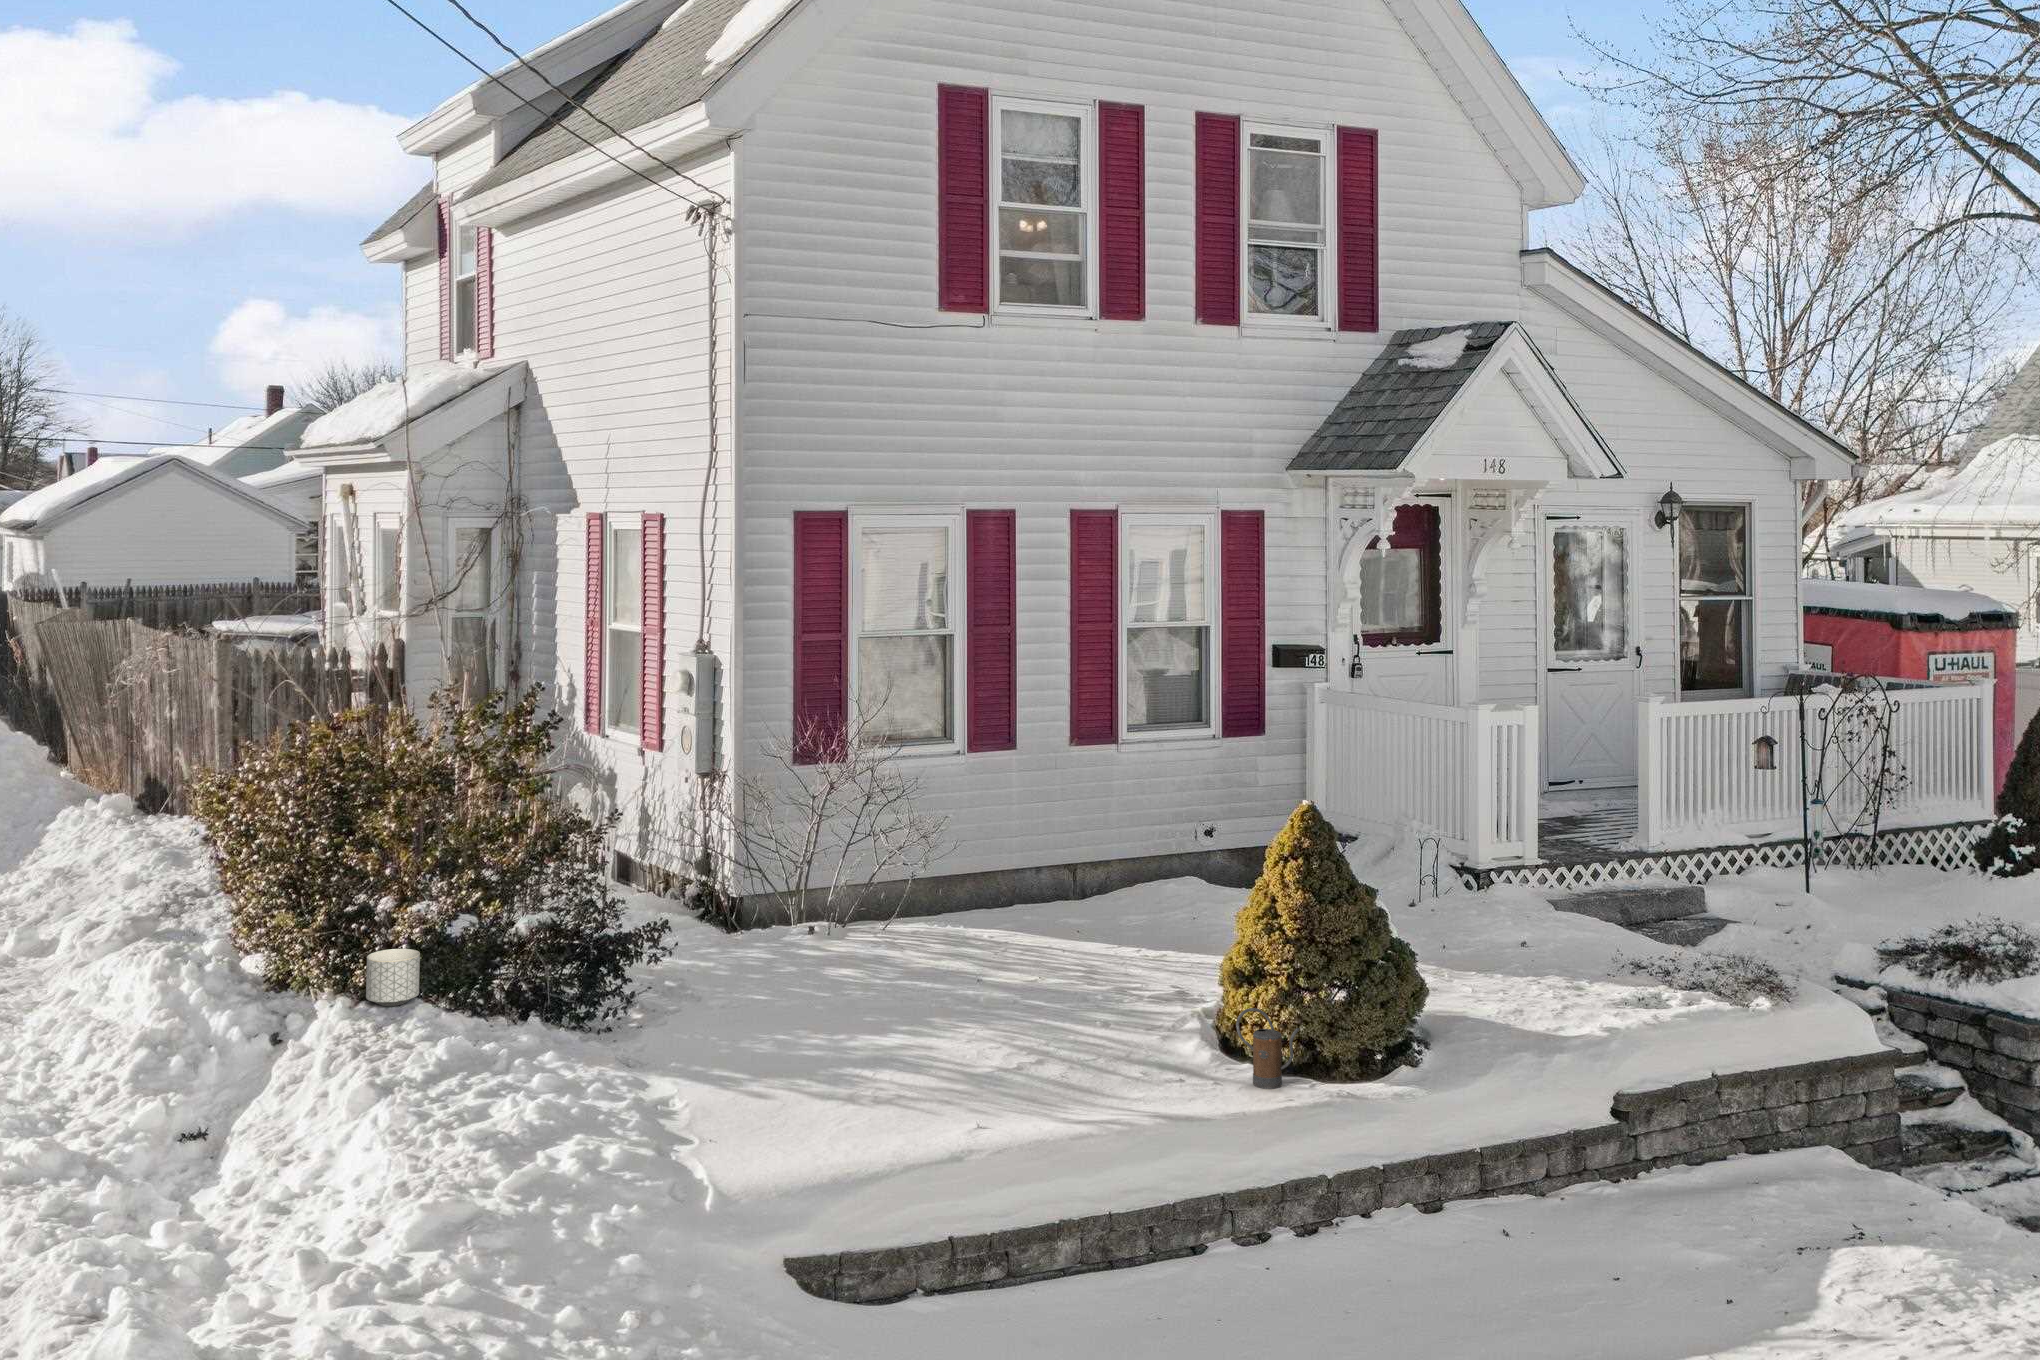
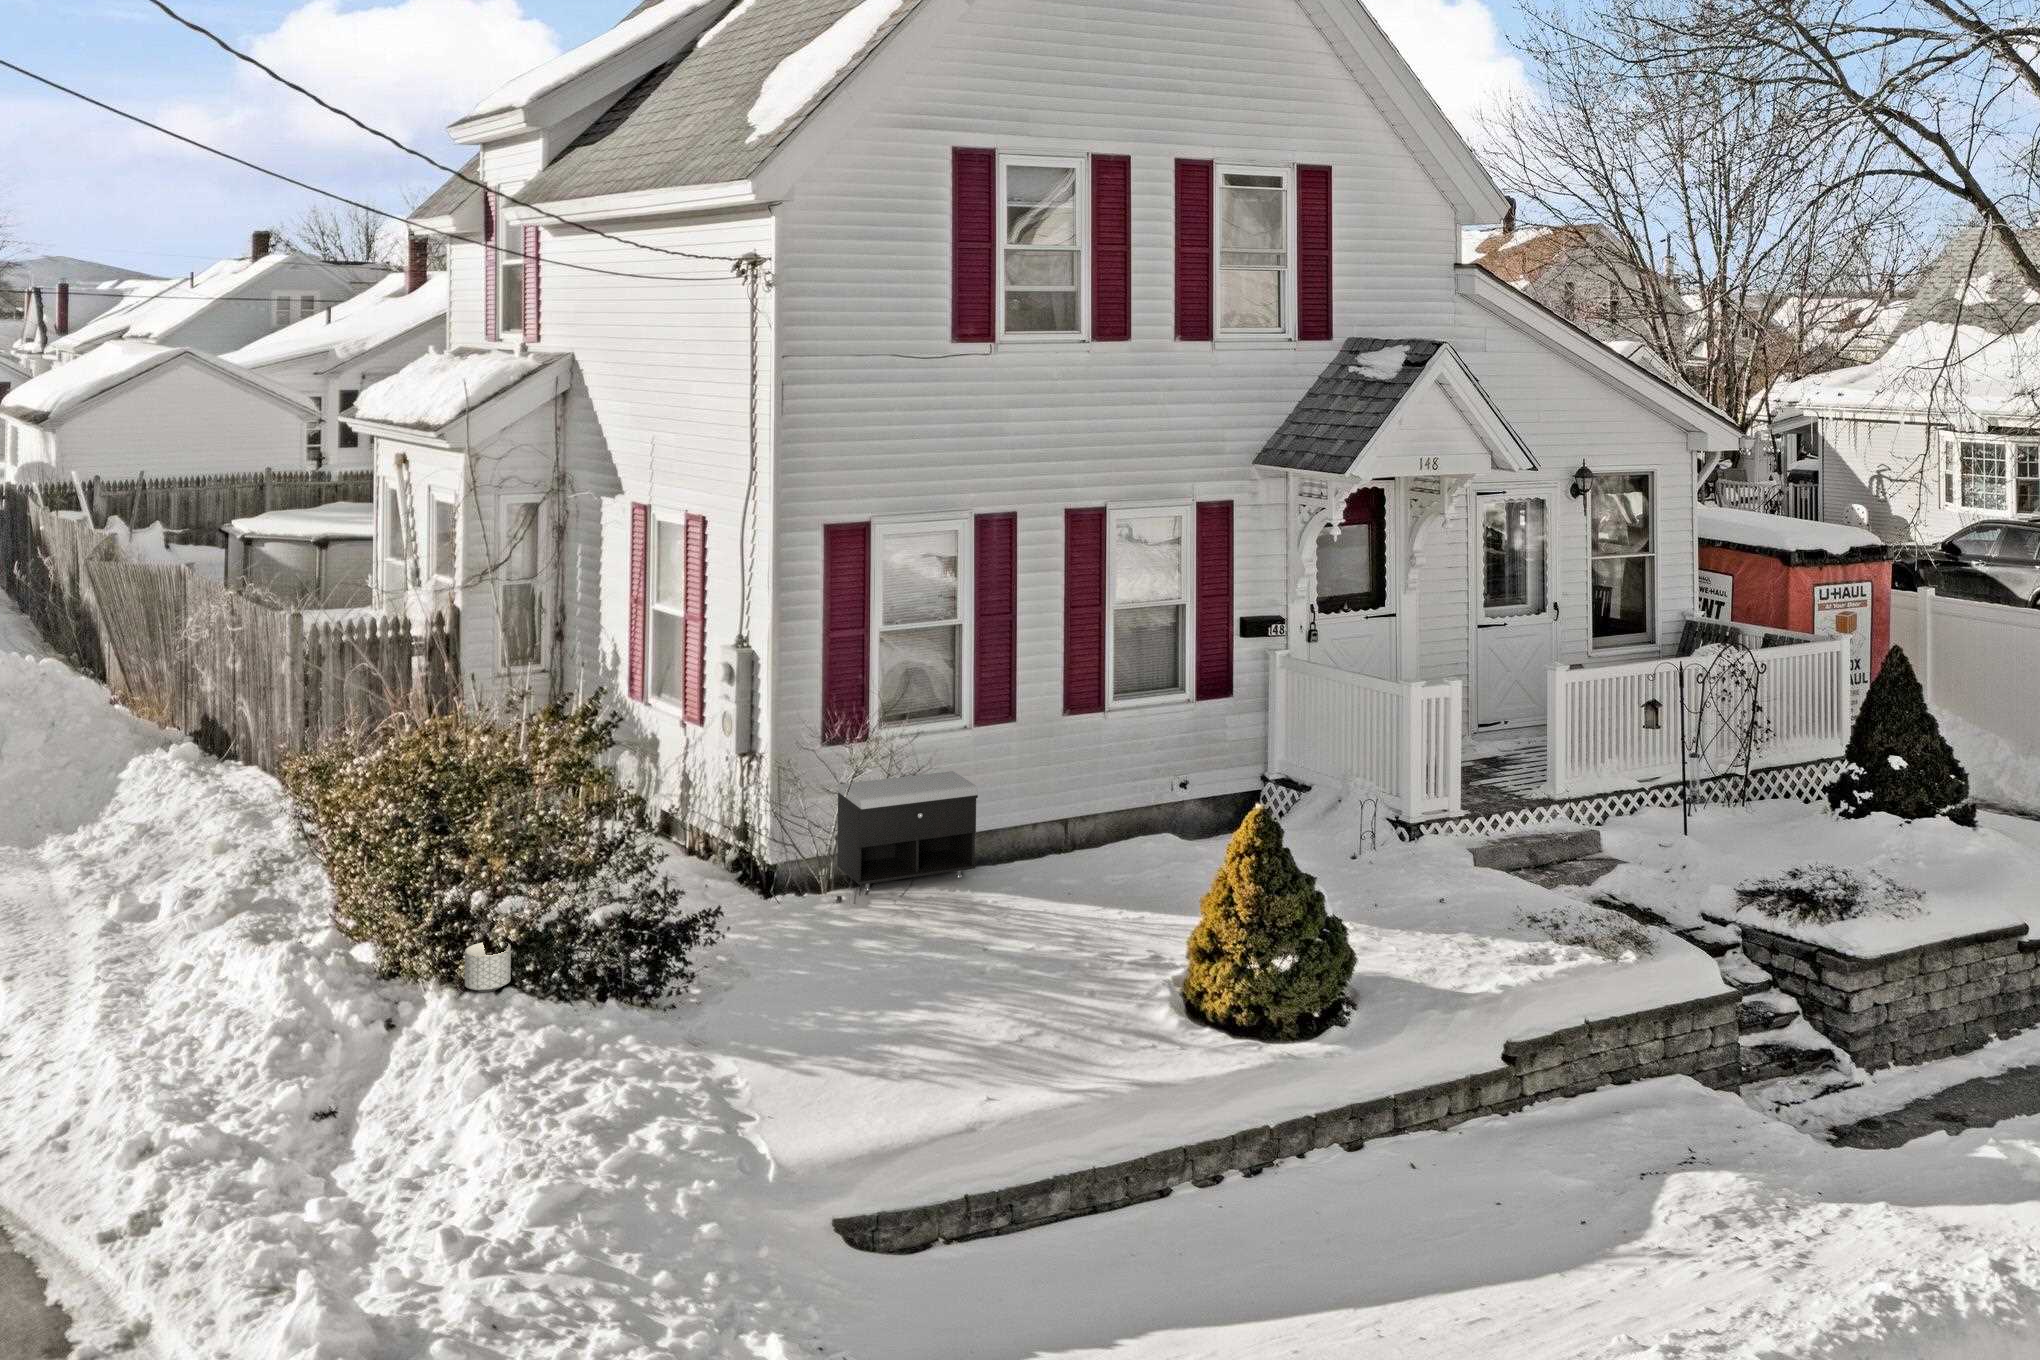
storage bench: none [806,799,967,931] -> present [837,771,978,890]
watering can: present [1236,1008,1299,1089] -> none [1203,984,1254,1050]

